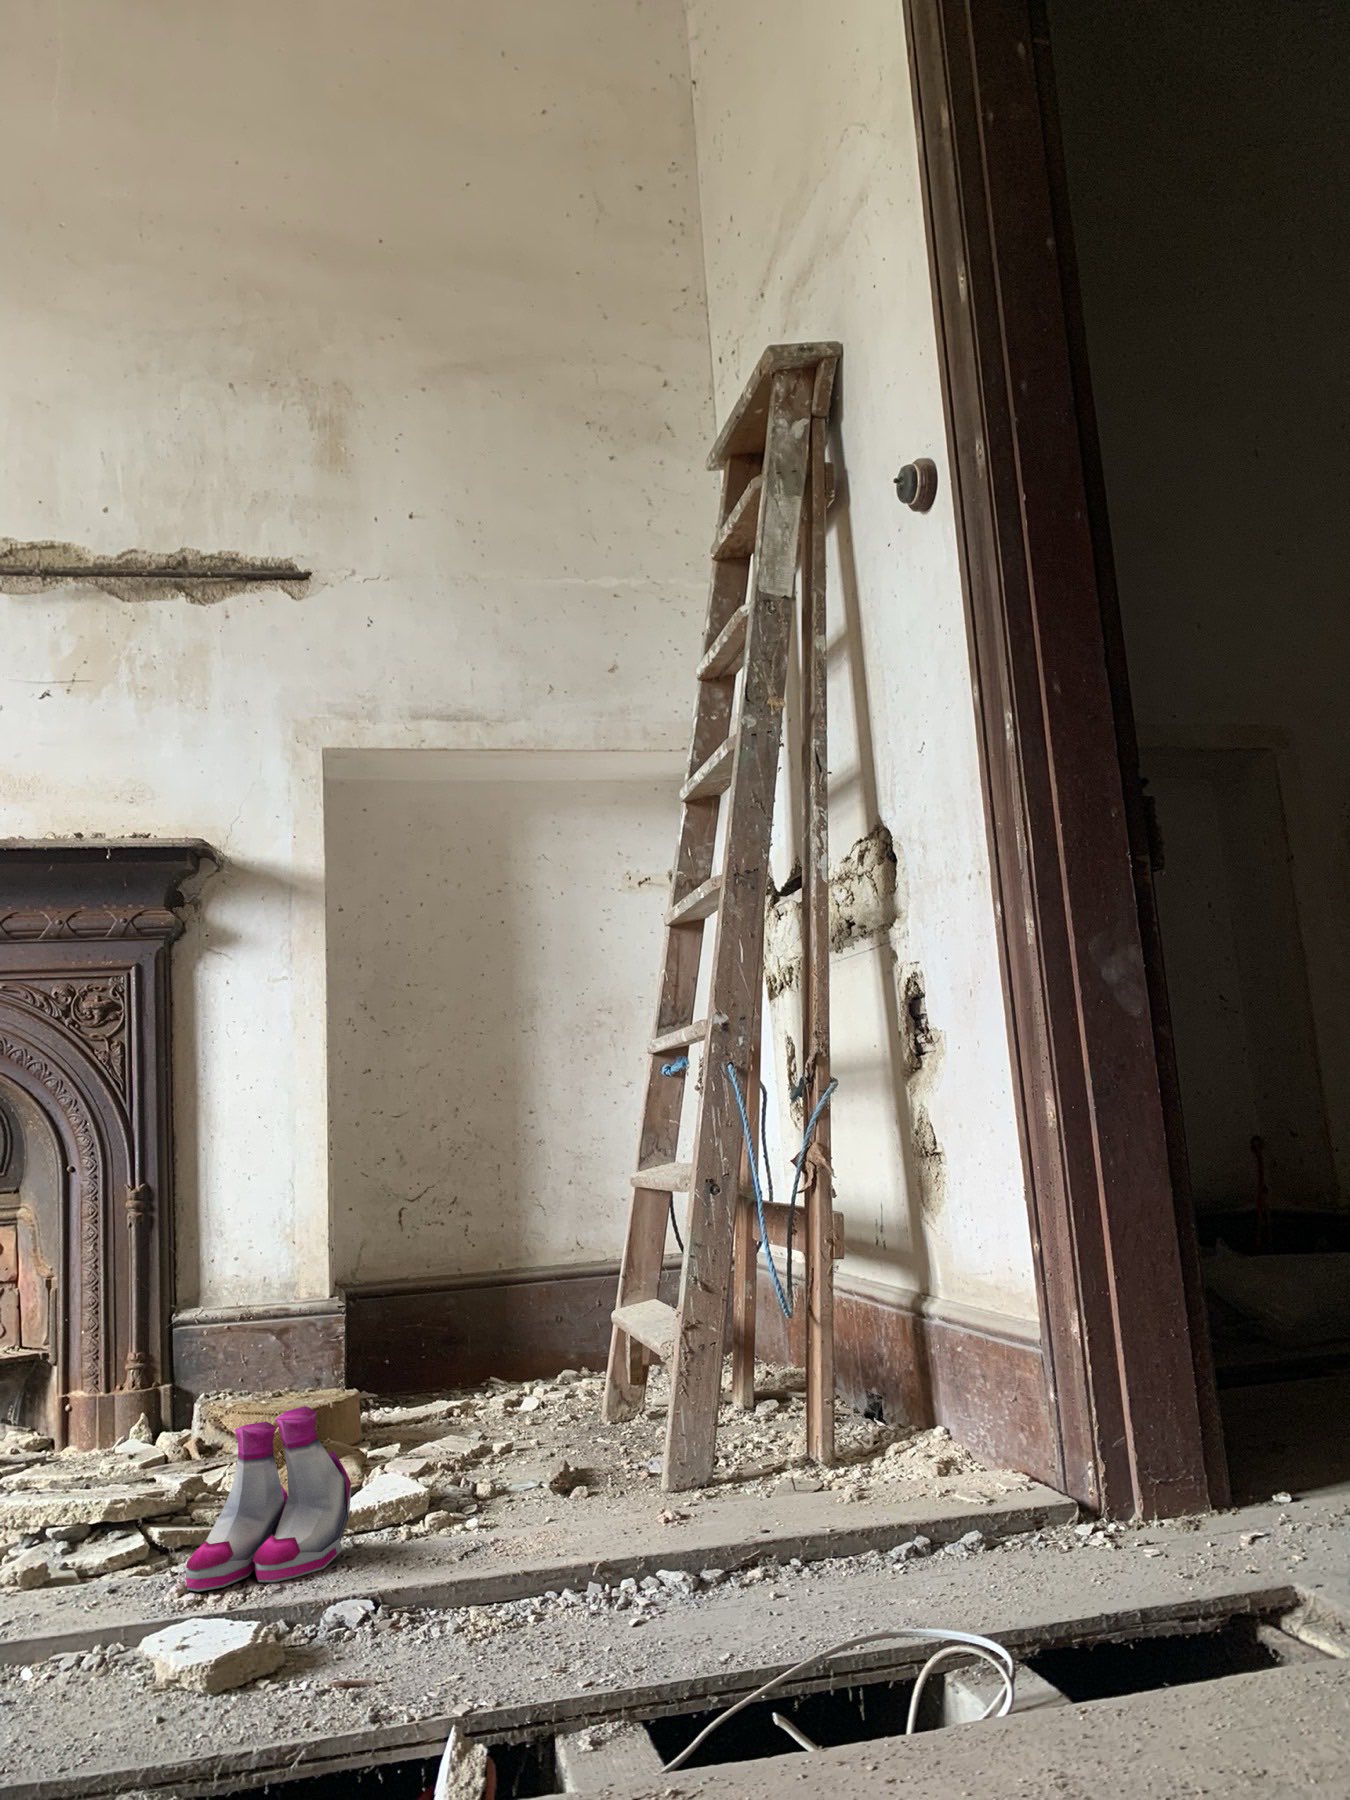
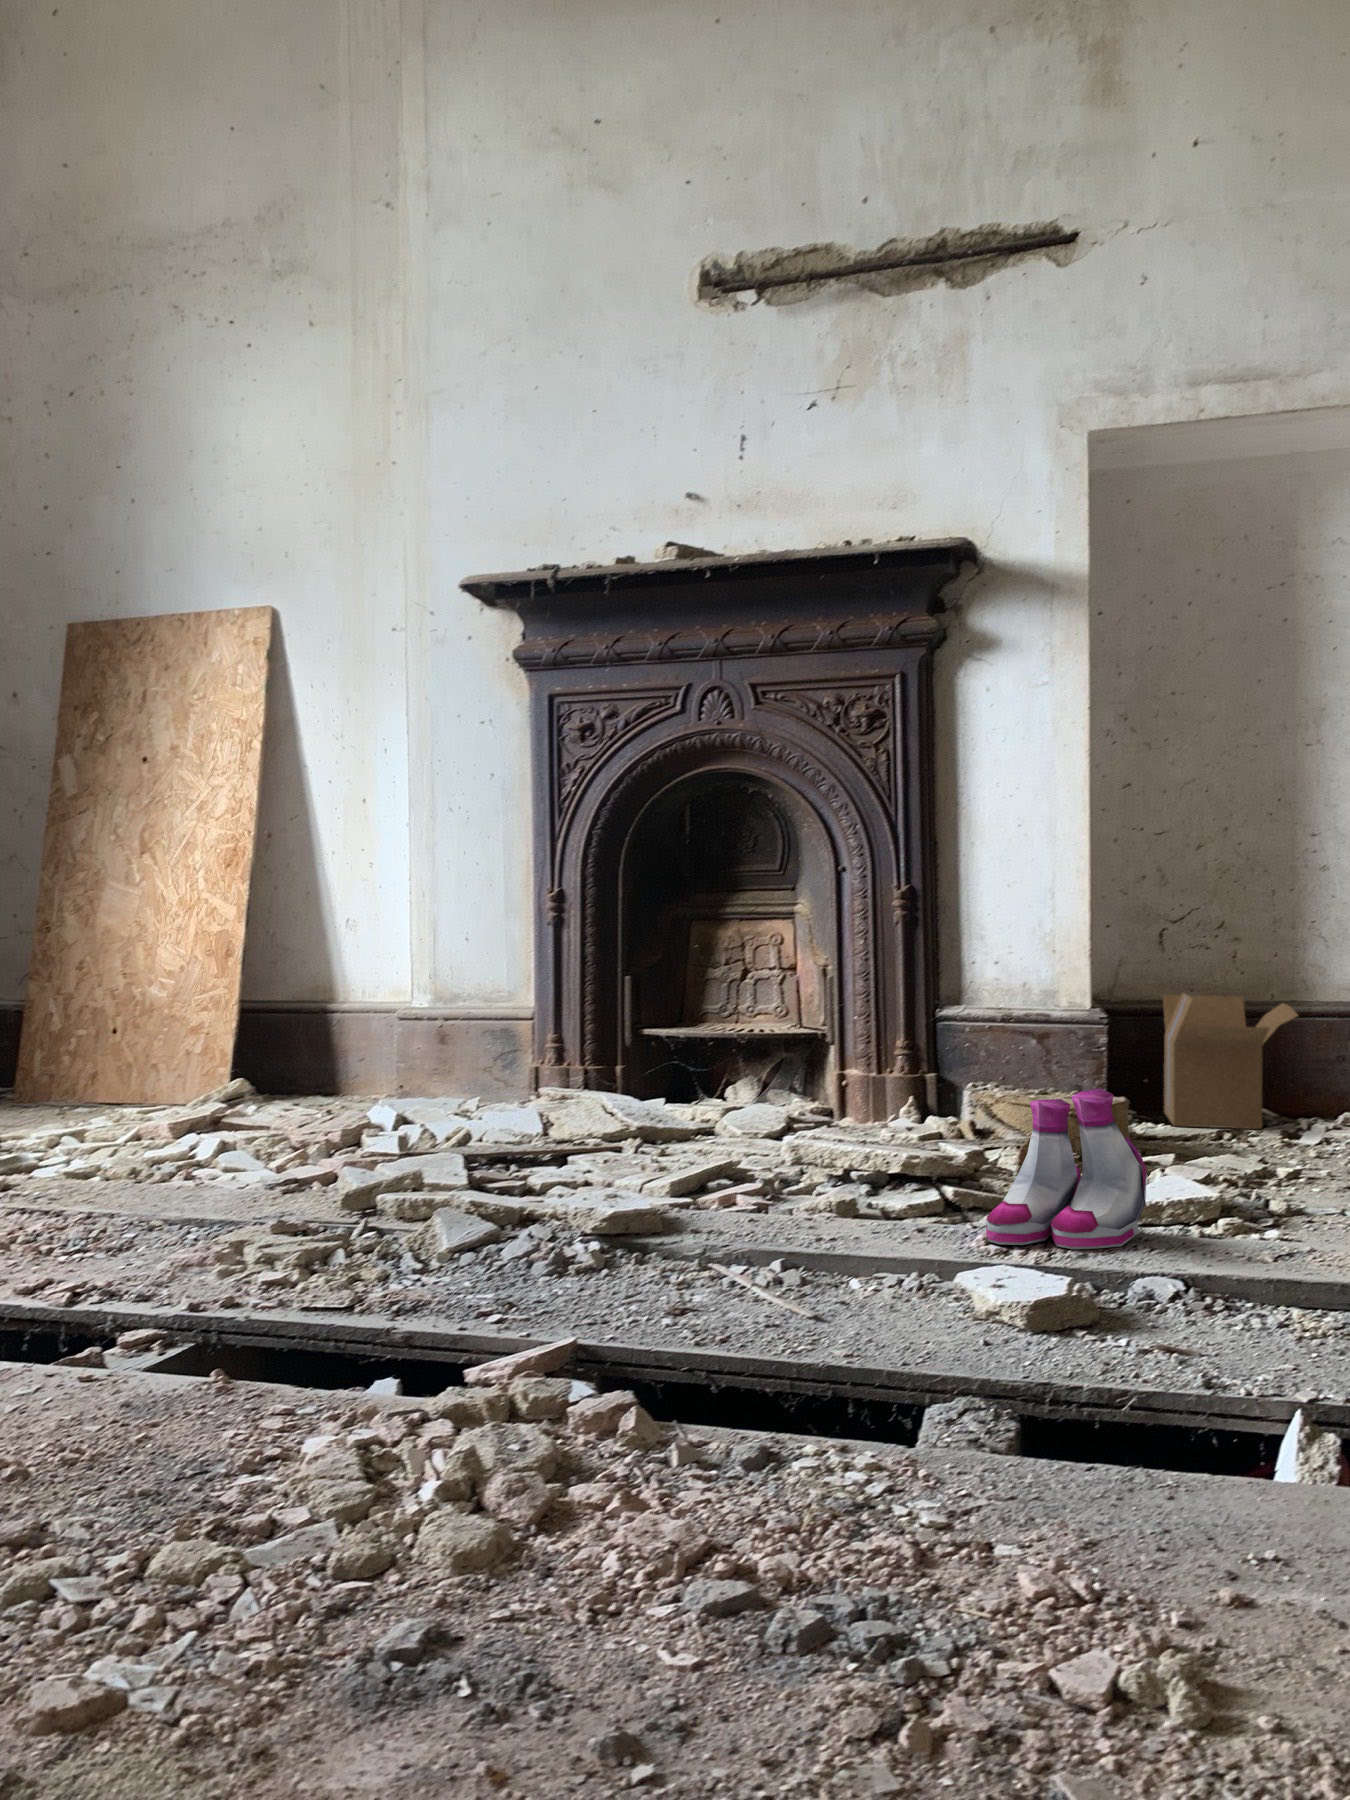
cardboard box: none [401,1269,519,1409] -> present [1163,993,1298,1129]

